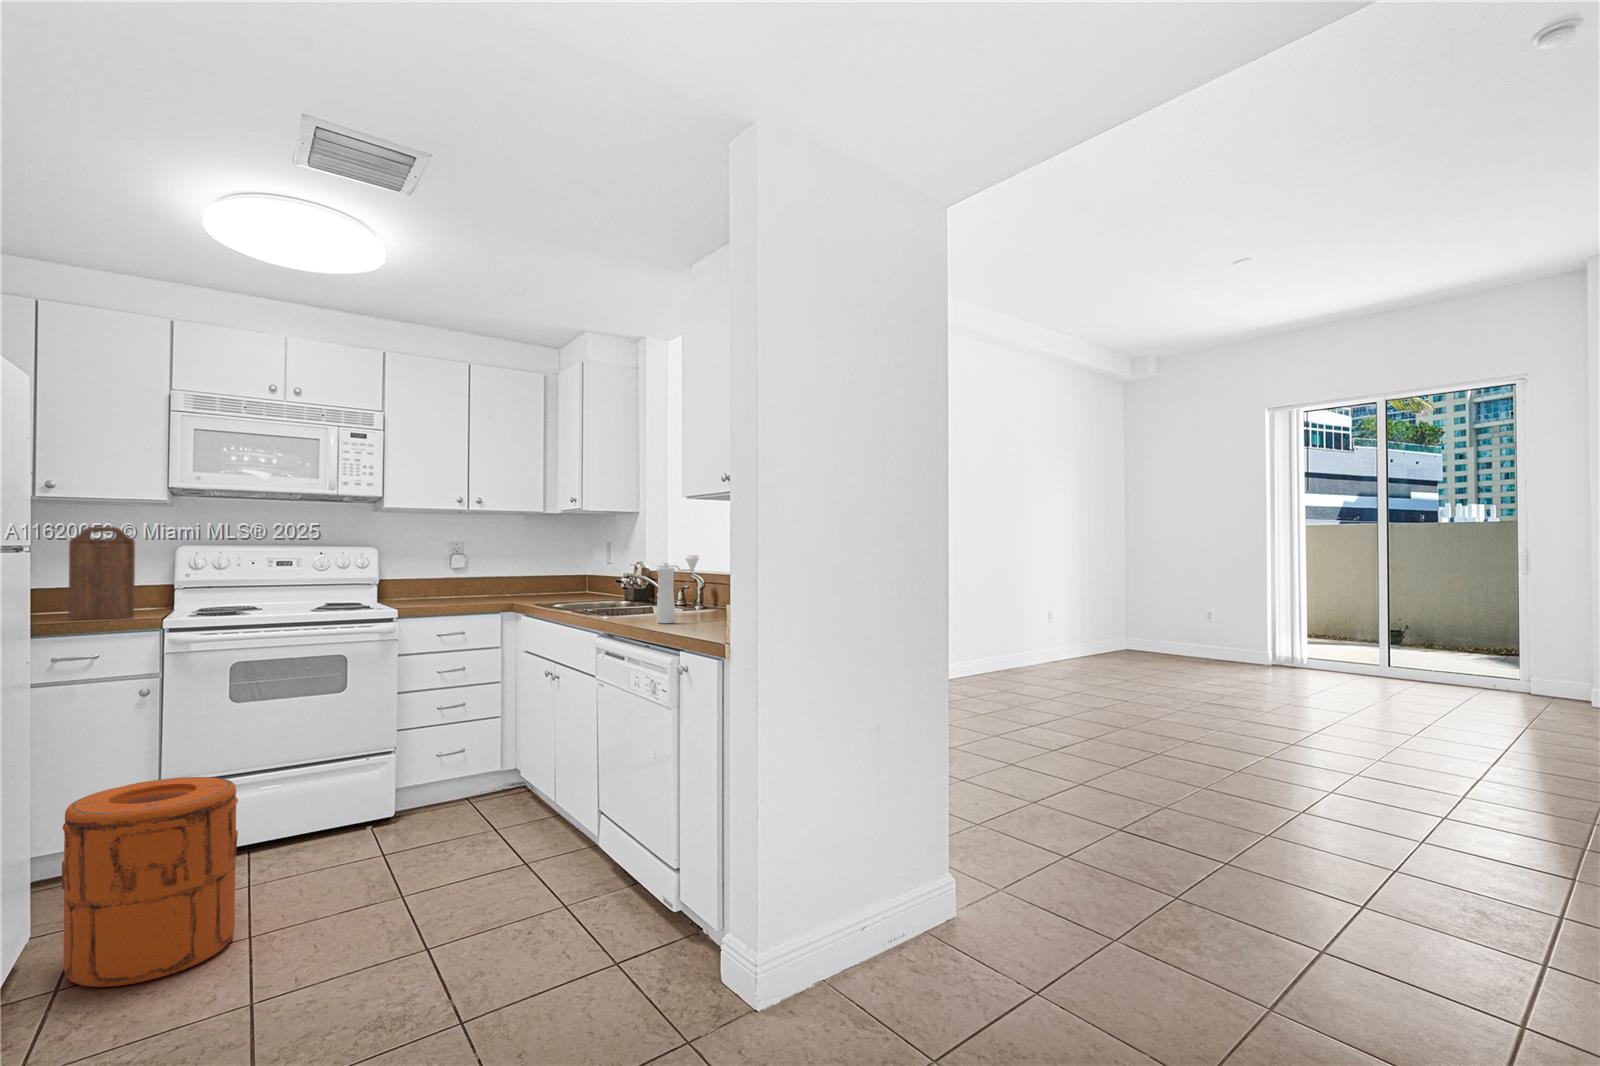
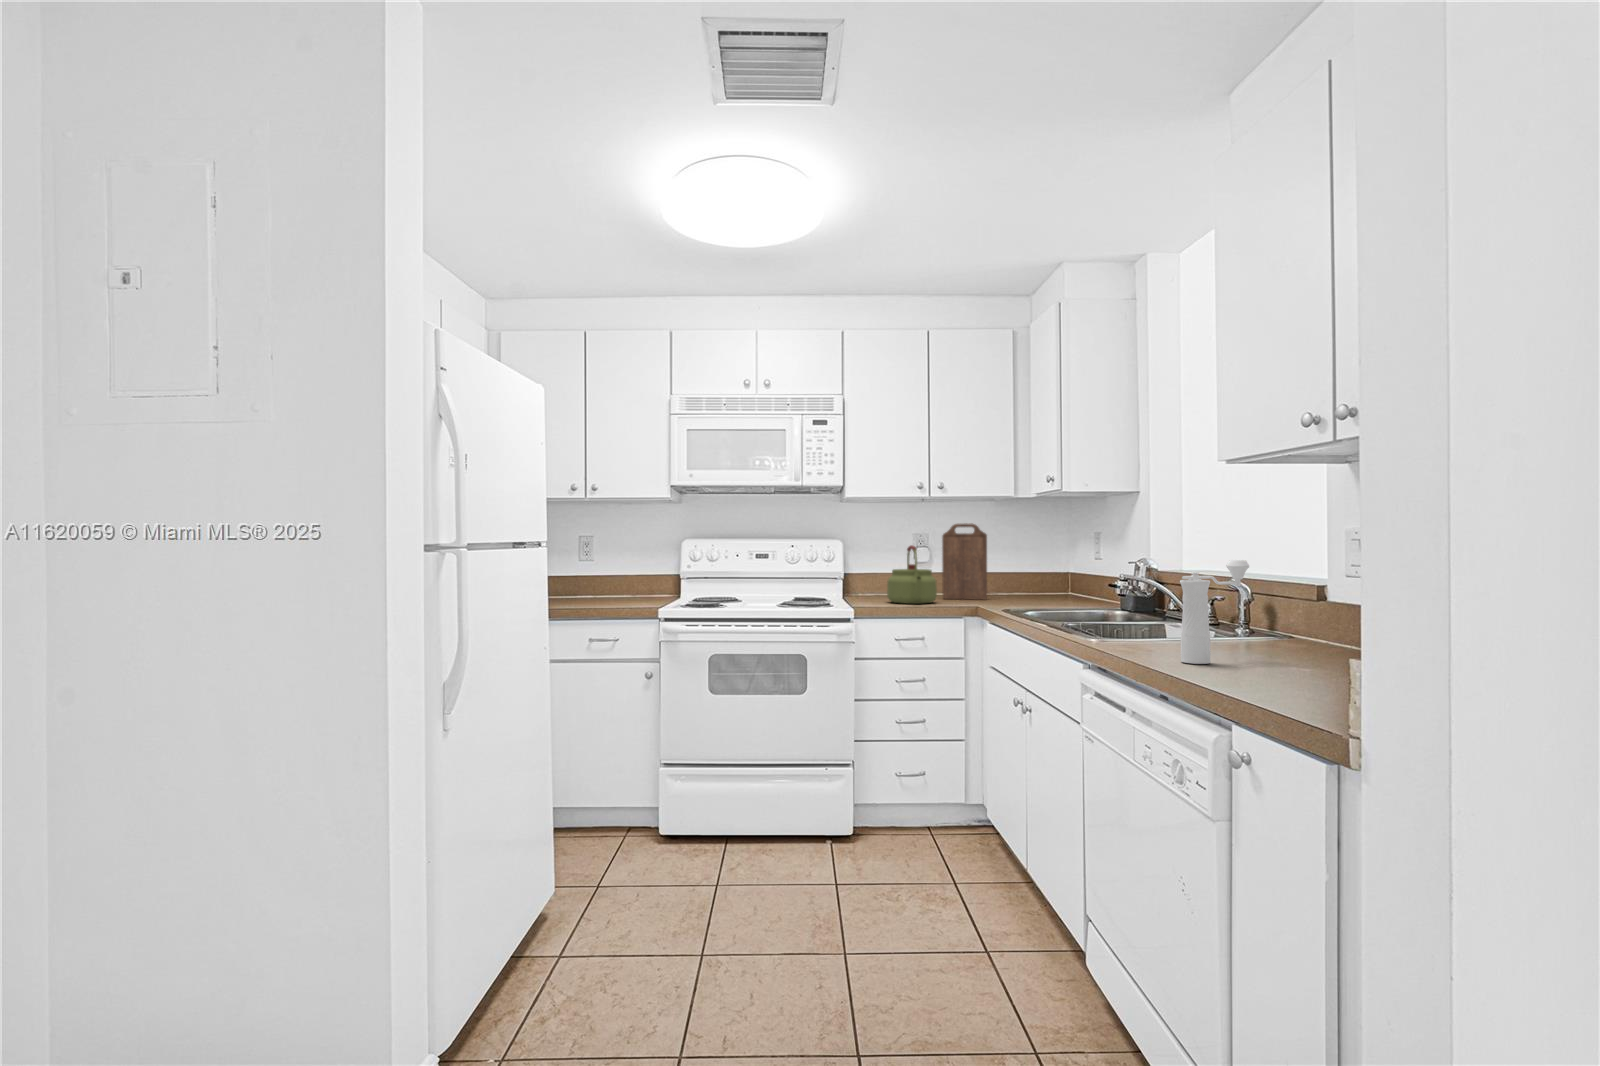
cutting board: present [68,527,135,620] -> present [942,523,987,600]
kettle: none [425,552,472,604] -> present [887,545,937,604]
trash can: present [62,777,238,987] -> none [529,787,680,1014]

